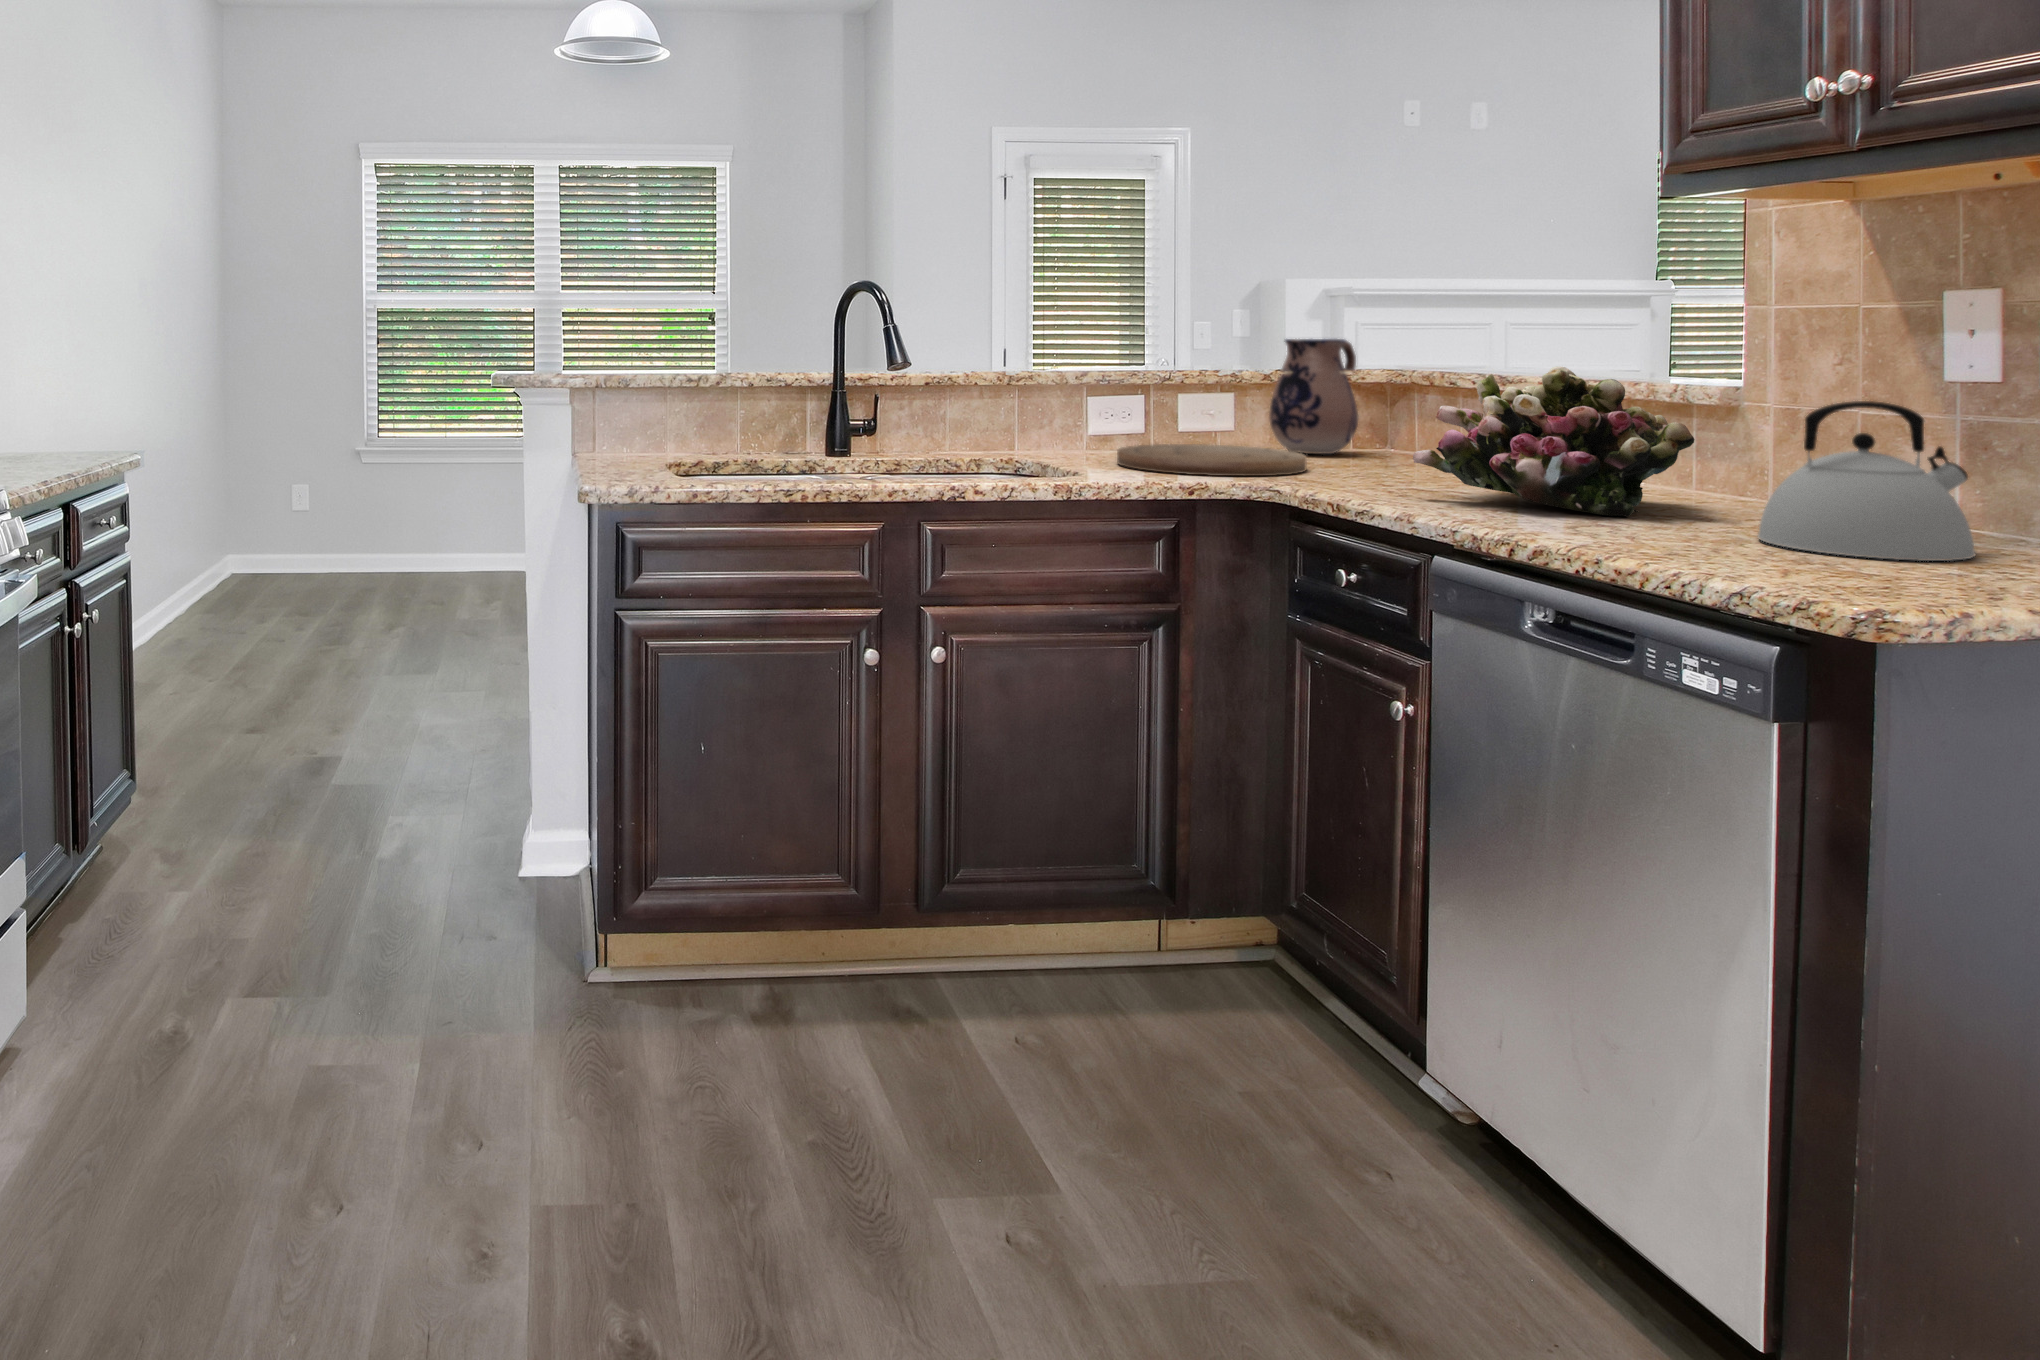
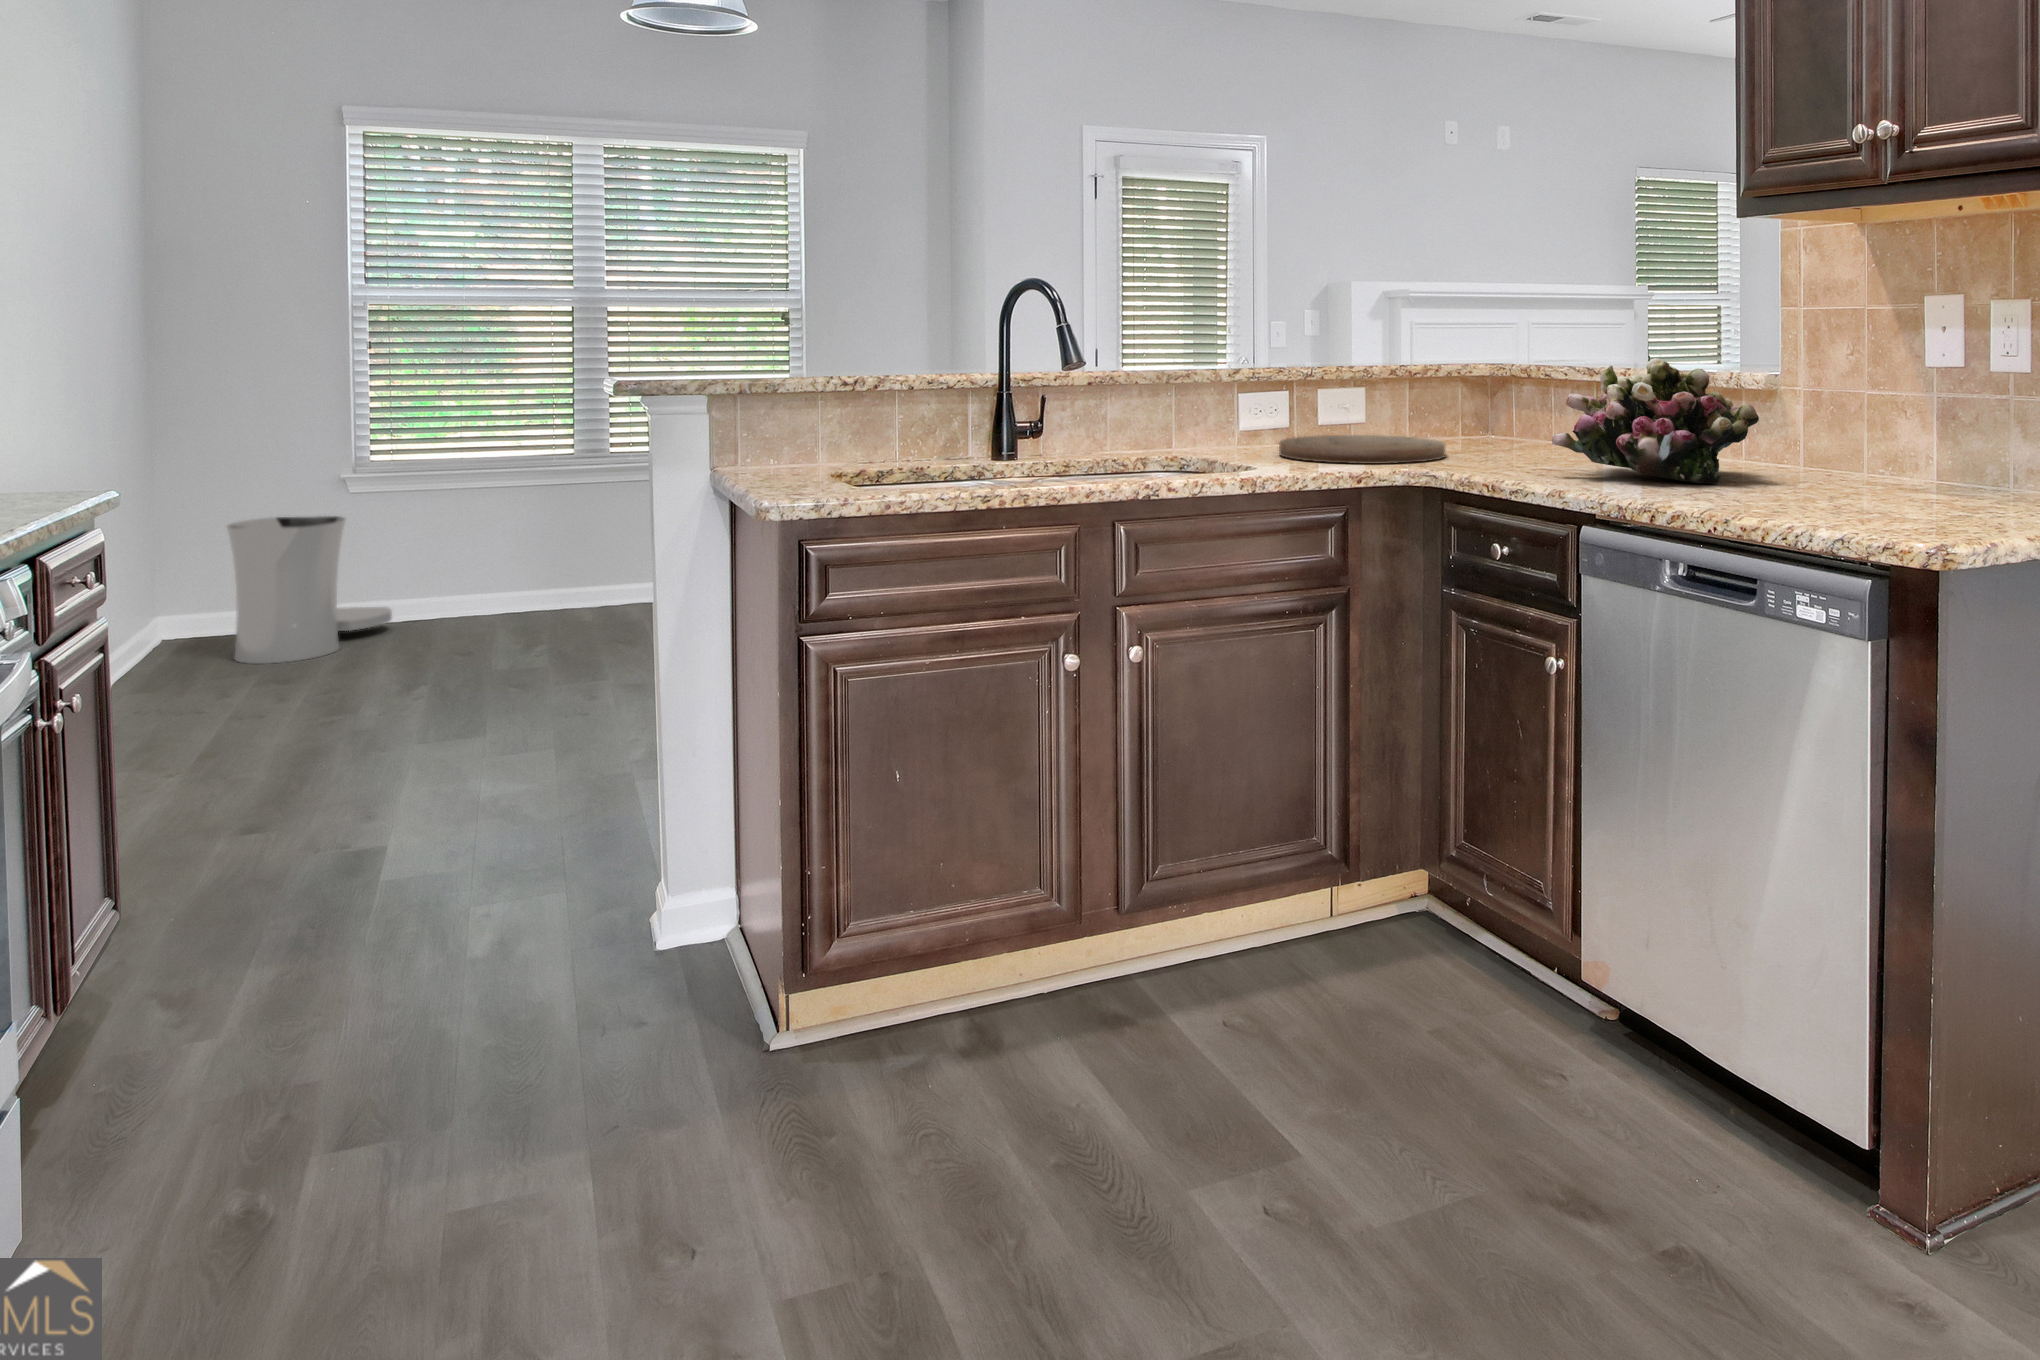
ceramic pitcher: present [1269,339,1358,454] -> none [1397,334,1471,441]
kettle: present [1758,401,1975,561] -> none [1814,384,1951,507]
trash can: none [327,481,437,594] -> present [227,516,392,664]

